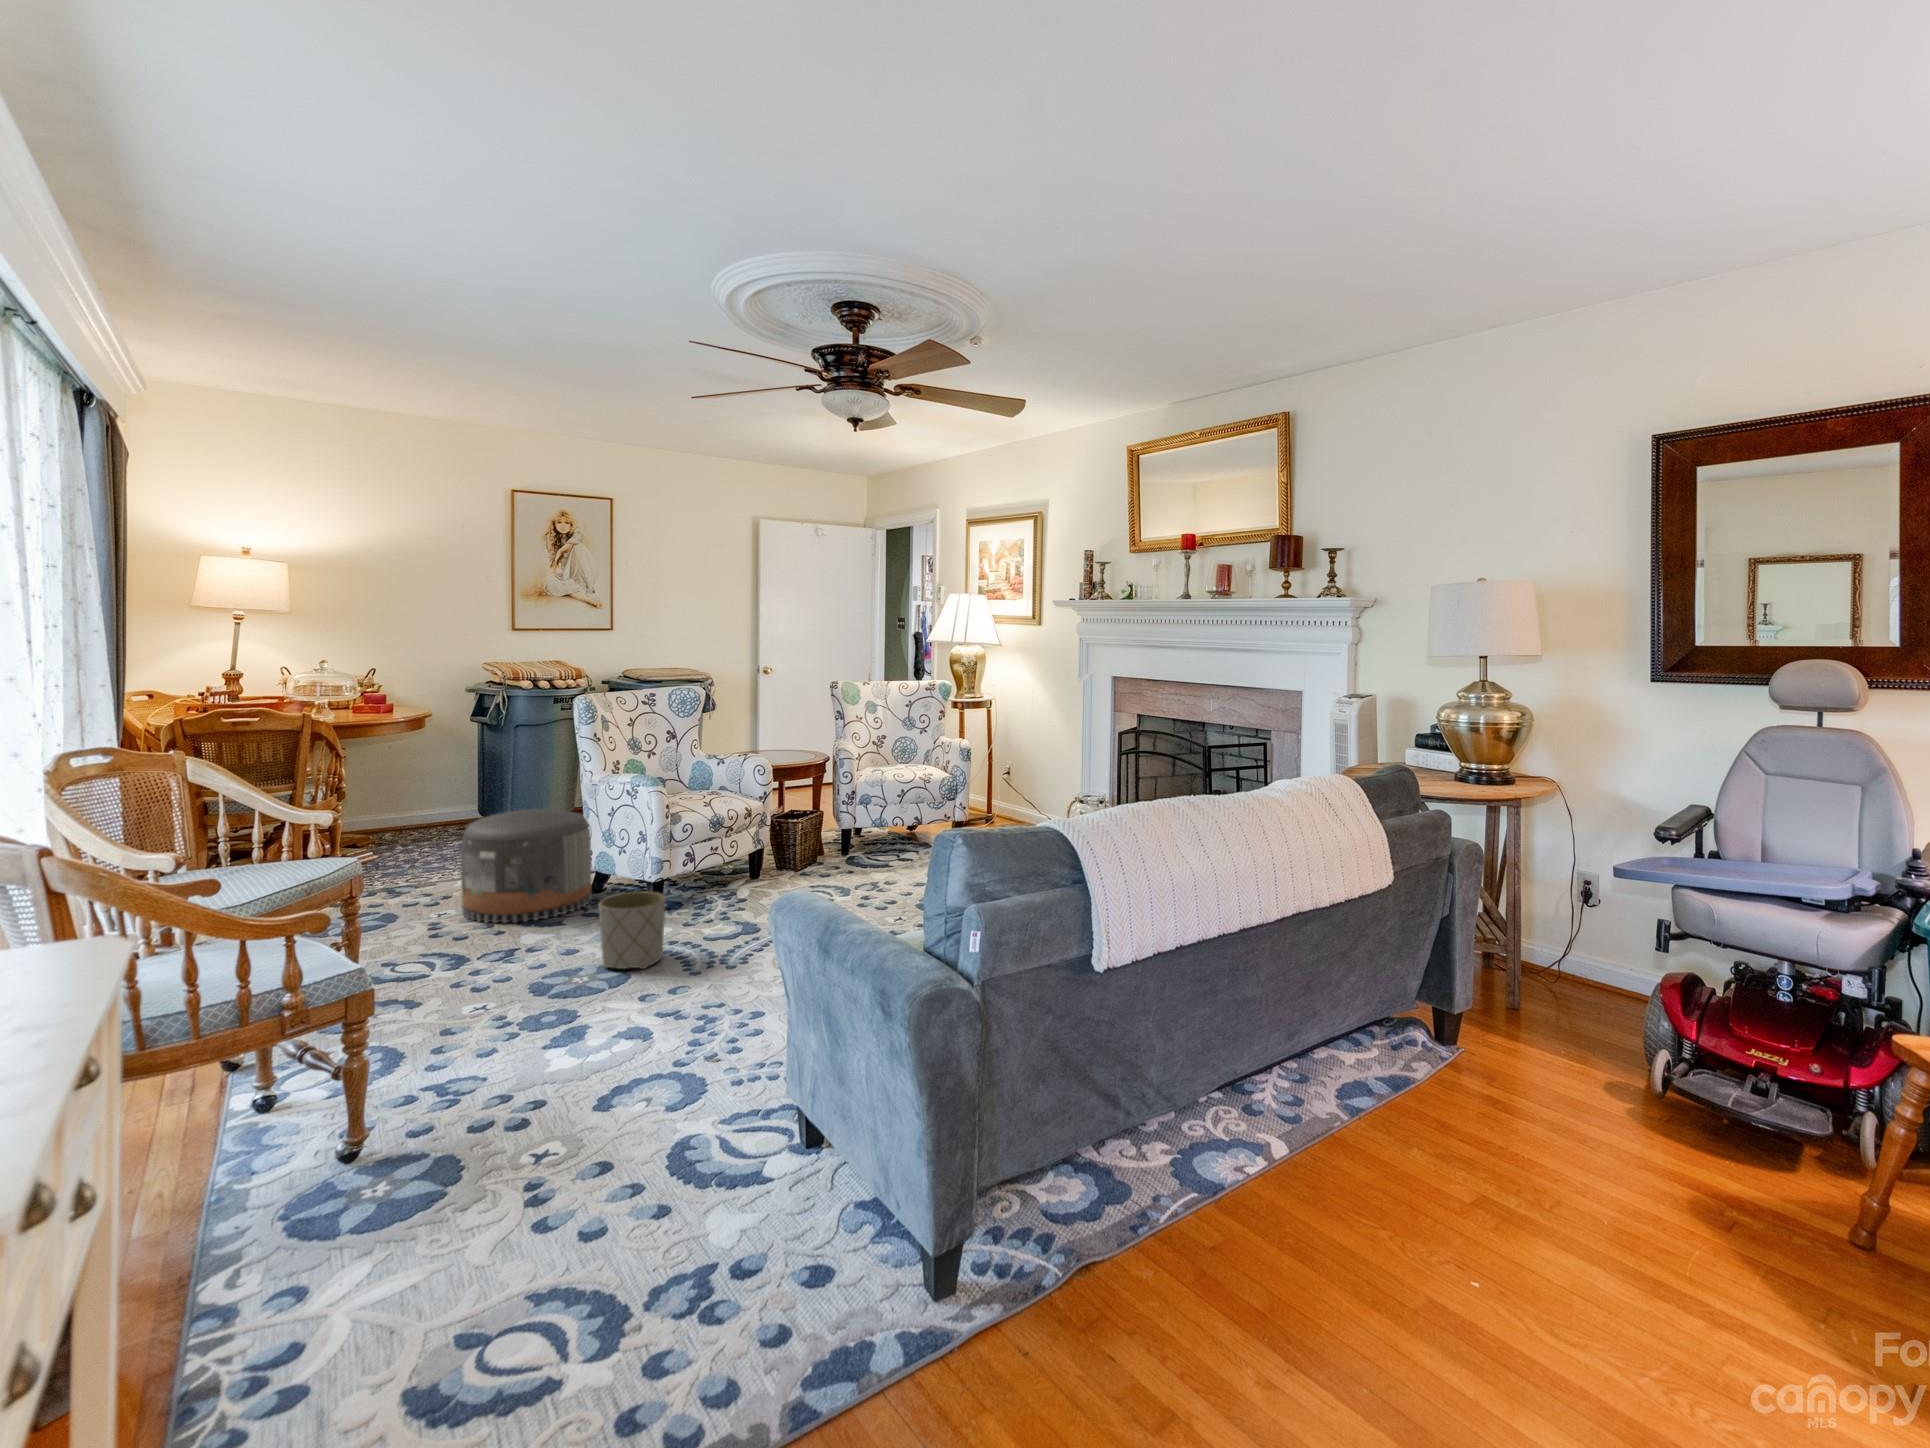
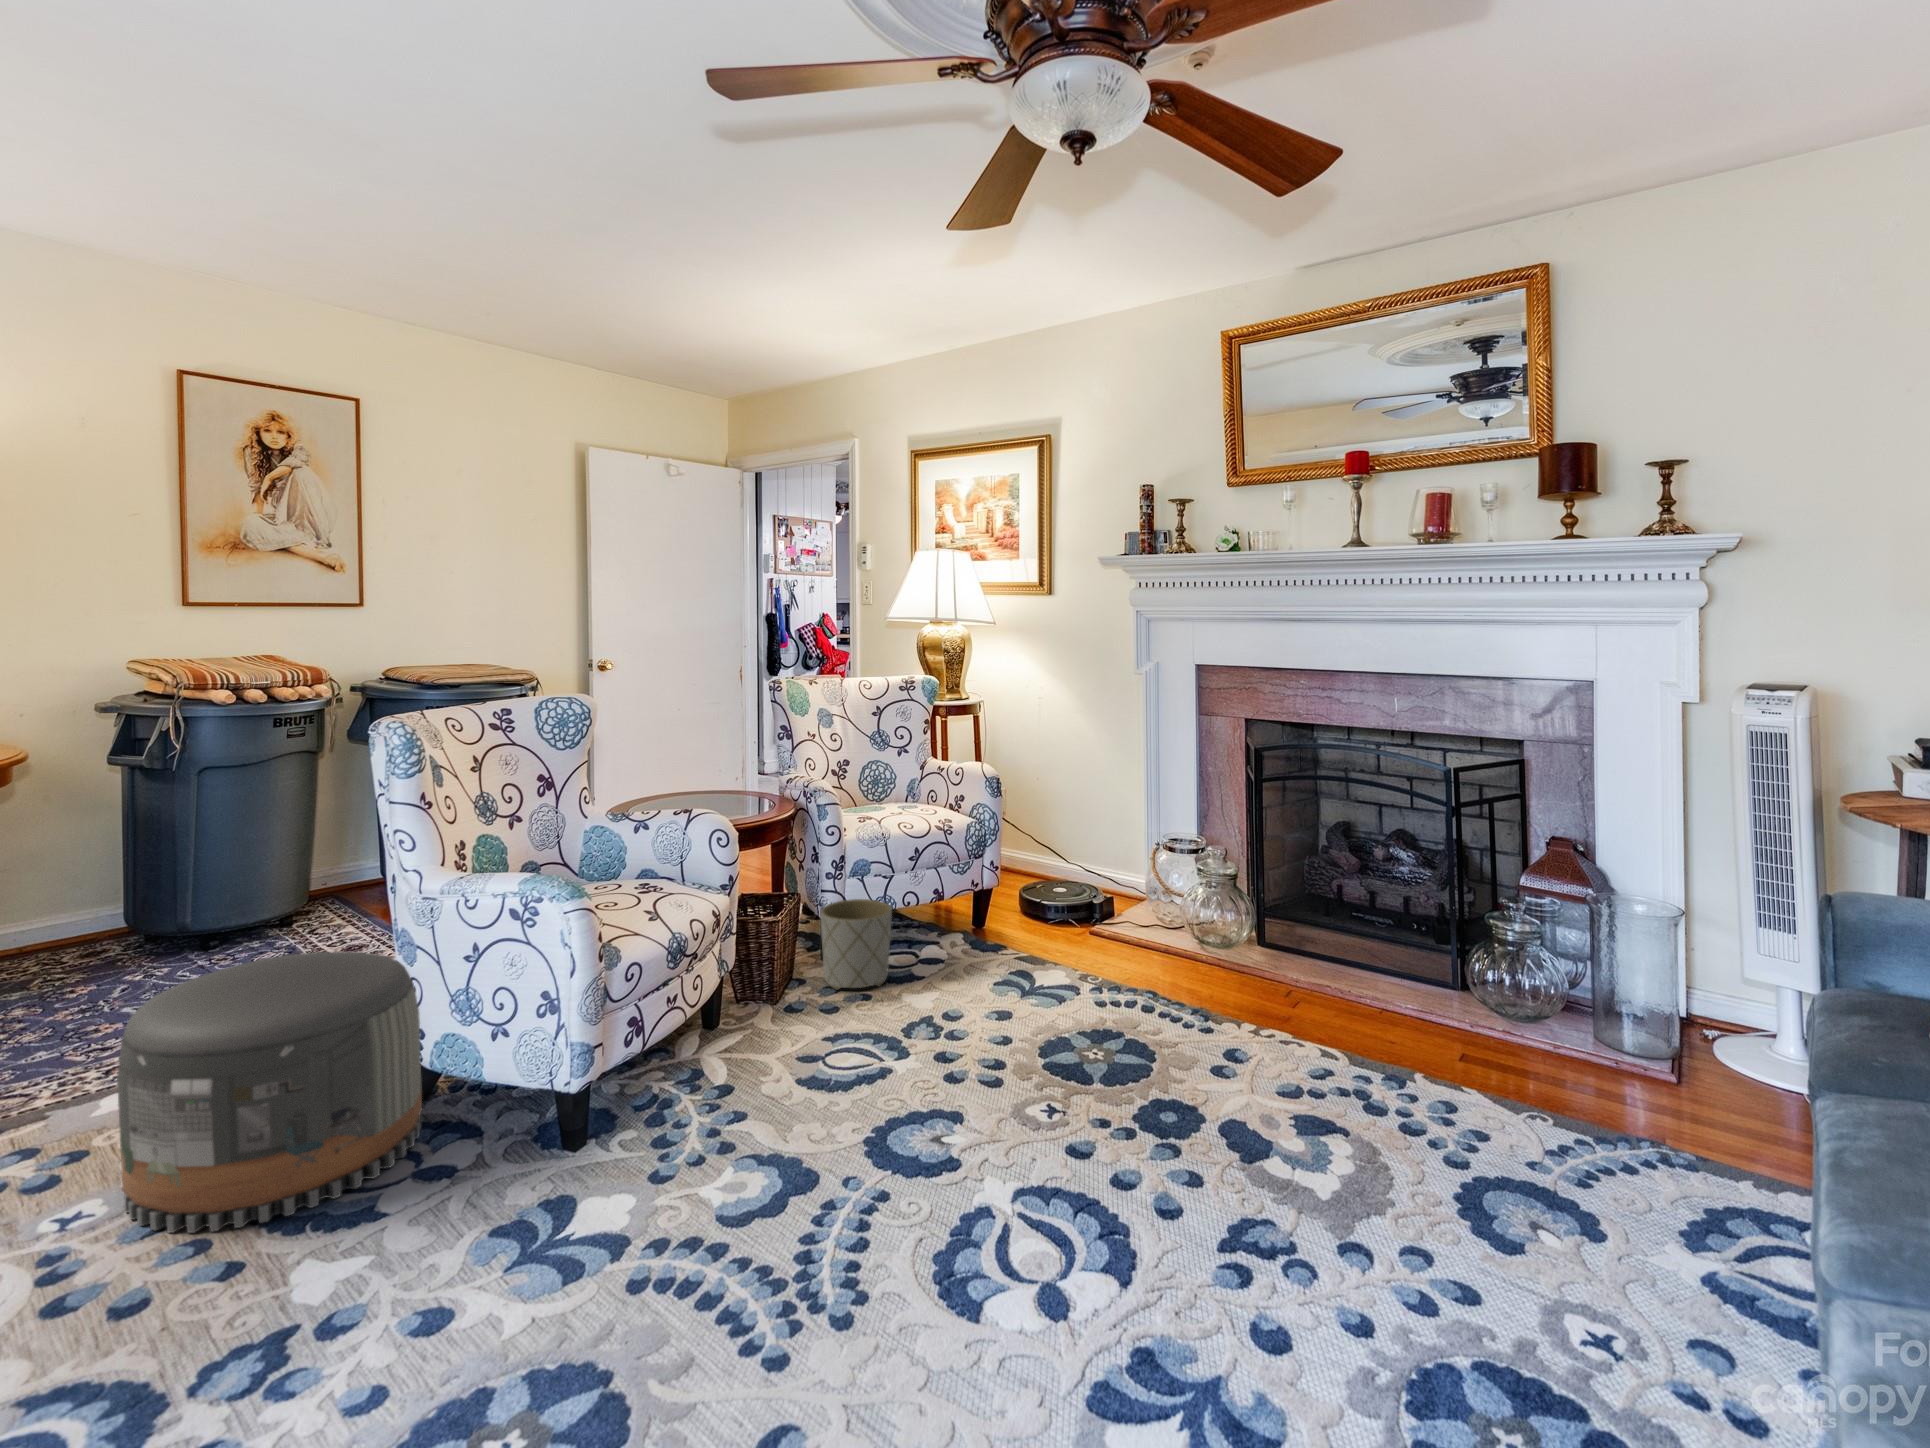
planter: present [599,891,666,969] -> present [820,899,892,990]

